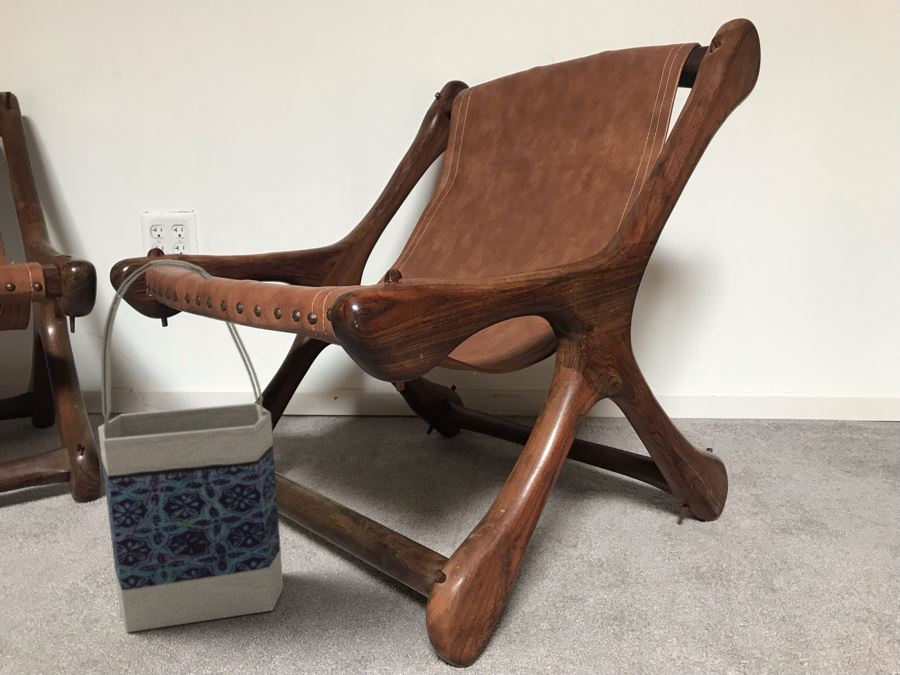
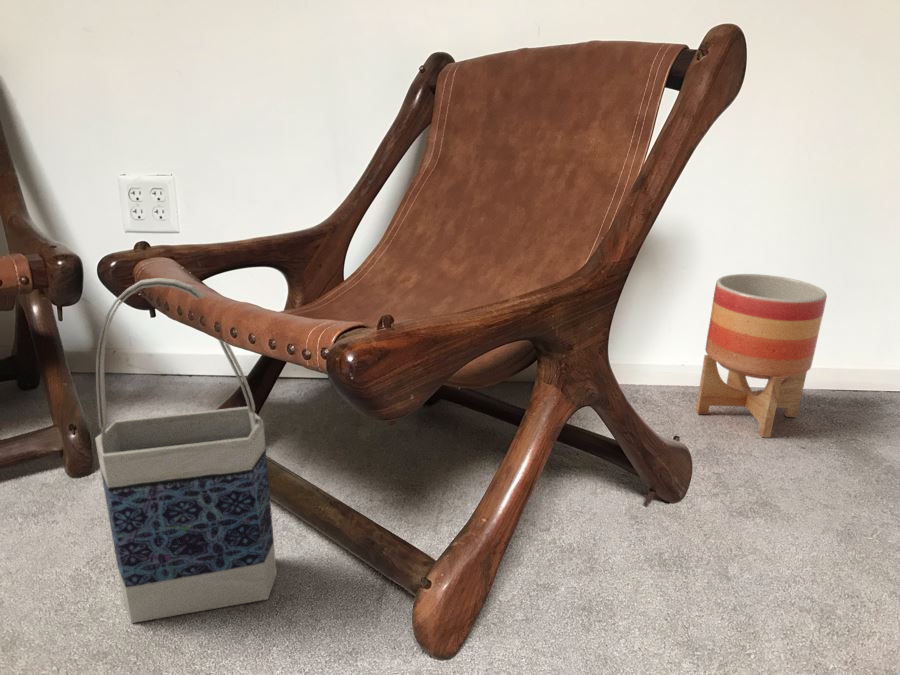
planter: none [728,296,857,462] -> present [696,274,827,438]

